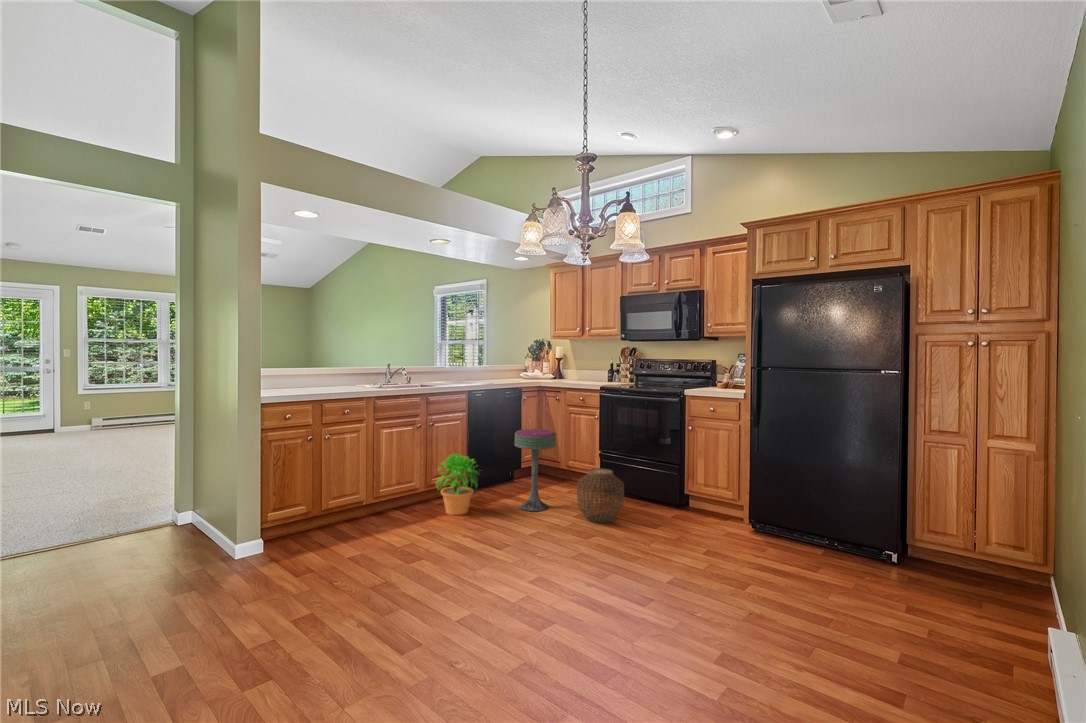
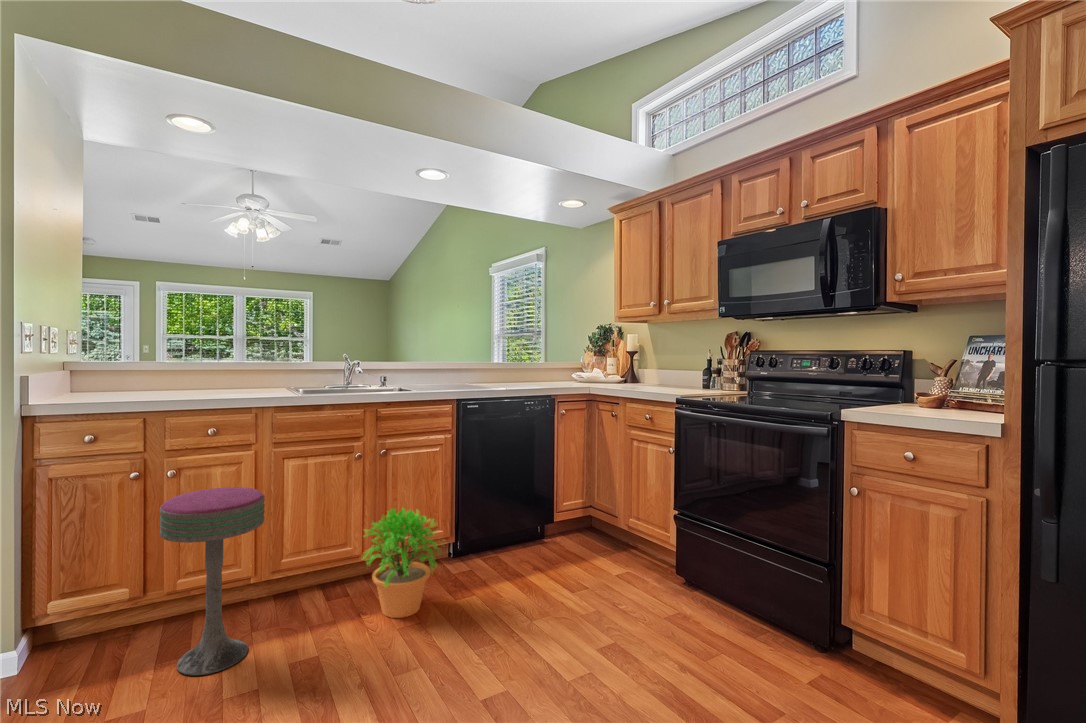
bar stool: present [514,429,556,511] -> present [160,487,265,675]
woven basket: present [577,468,624,523] -> none [598,561,695,683]

